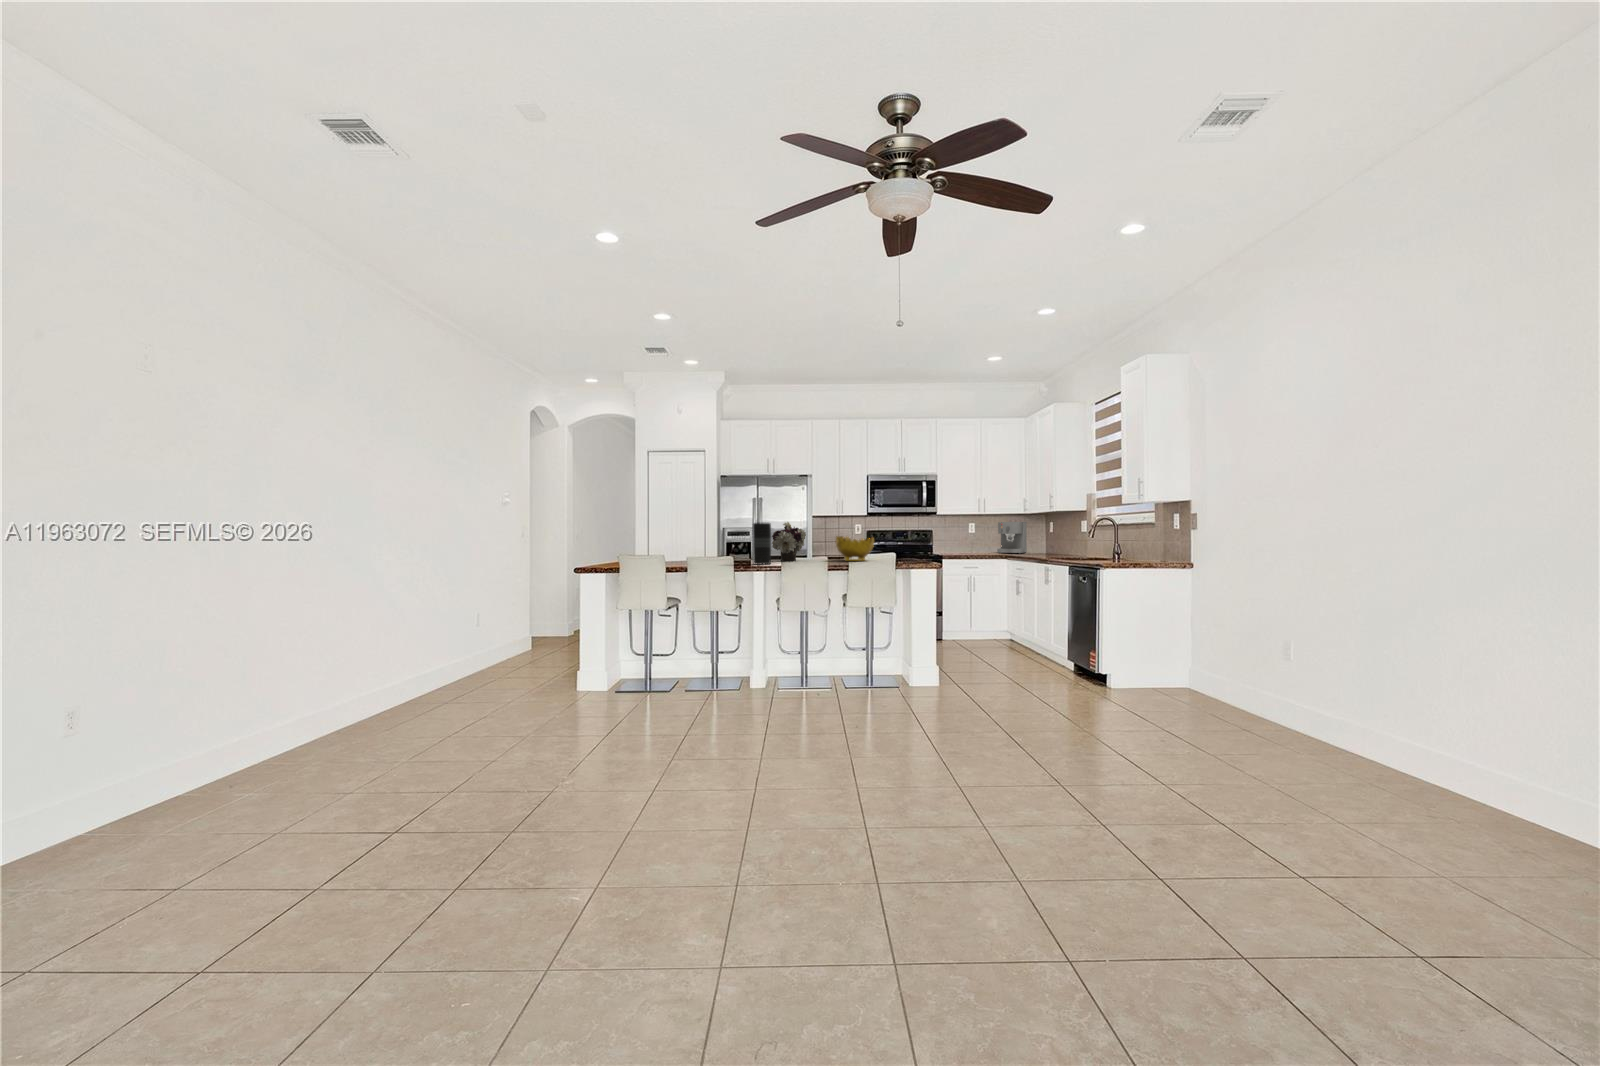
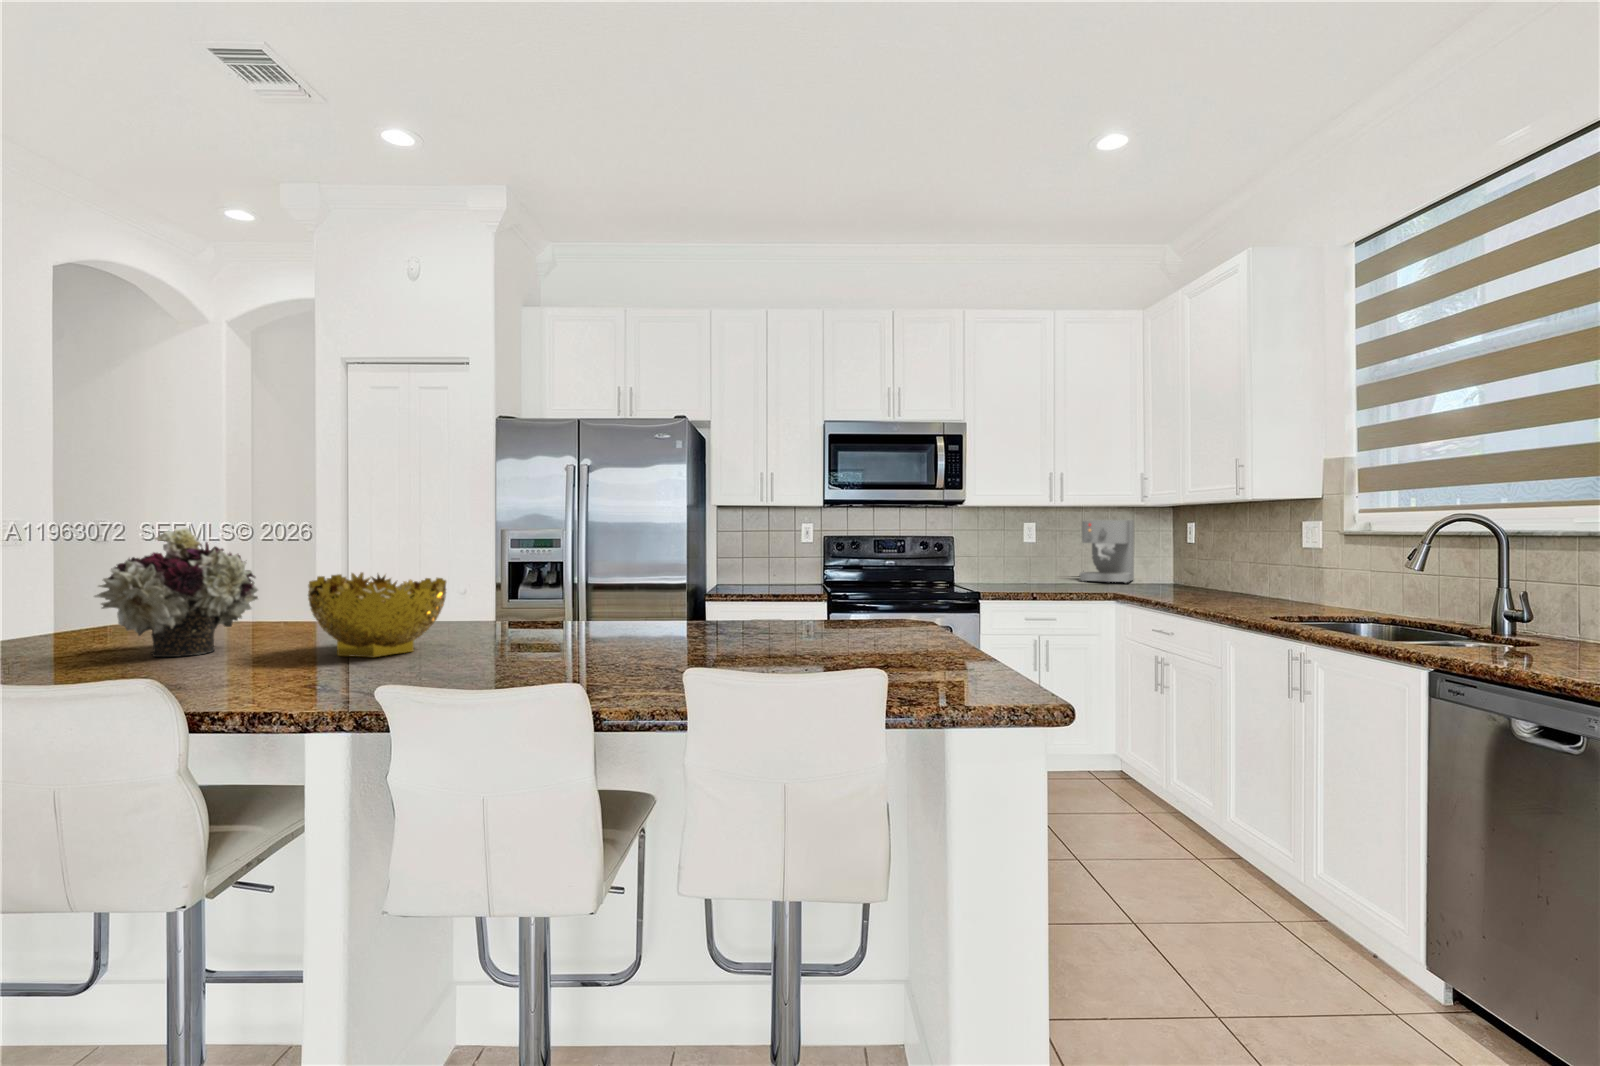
flower arrangement: present [772,522,806,561] -> present [95,528,258,657]
vase: present [753,523,771,565] -> none [454,530,519,673]
decorative bowl: present [836,536,874,561] -> present [308,572,446,657]

